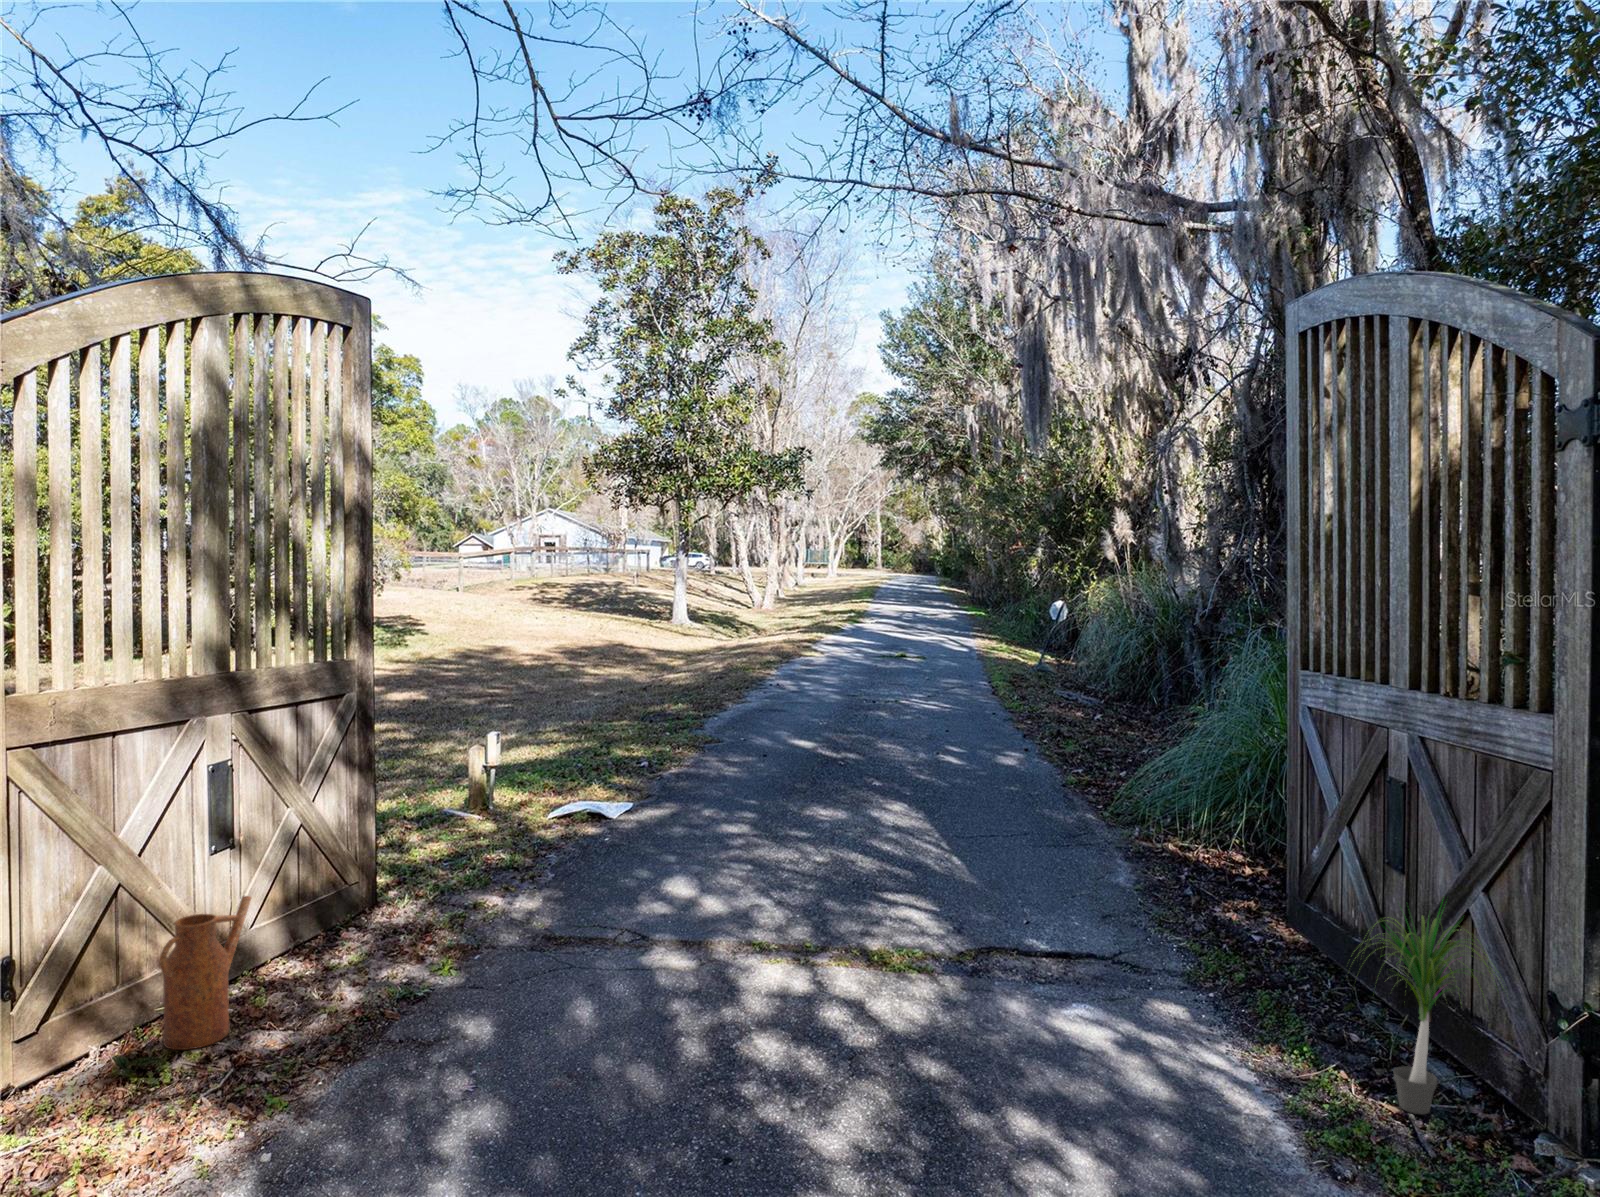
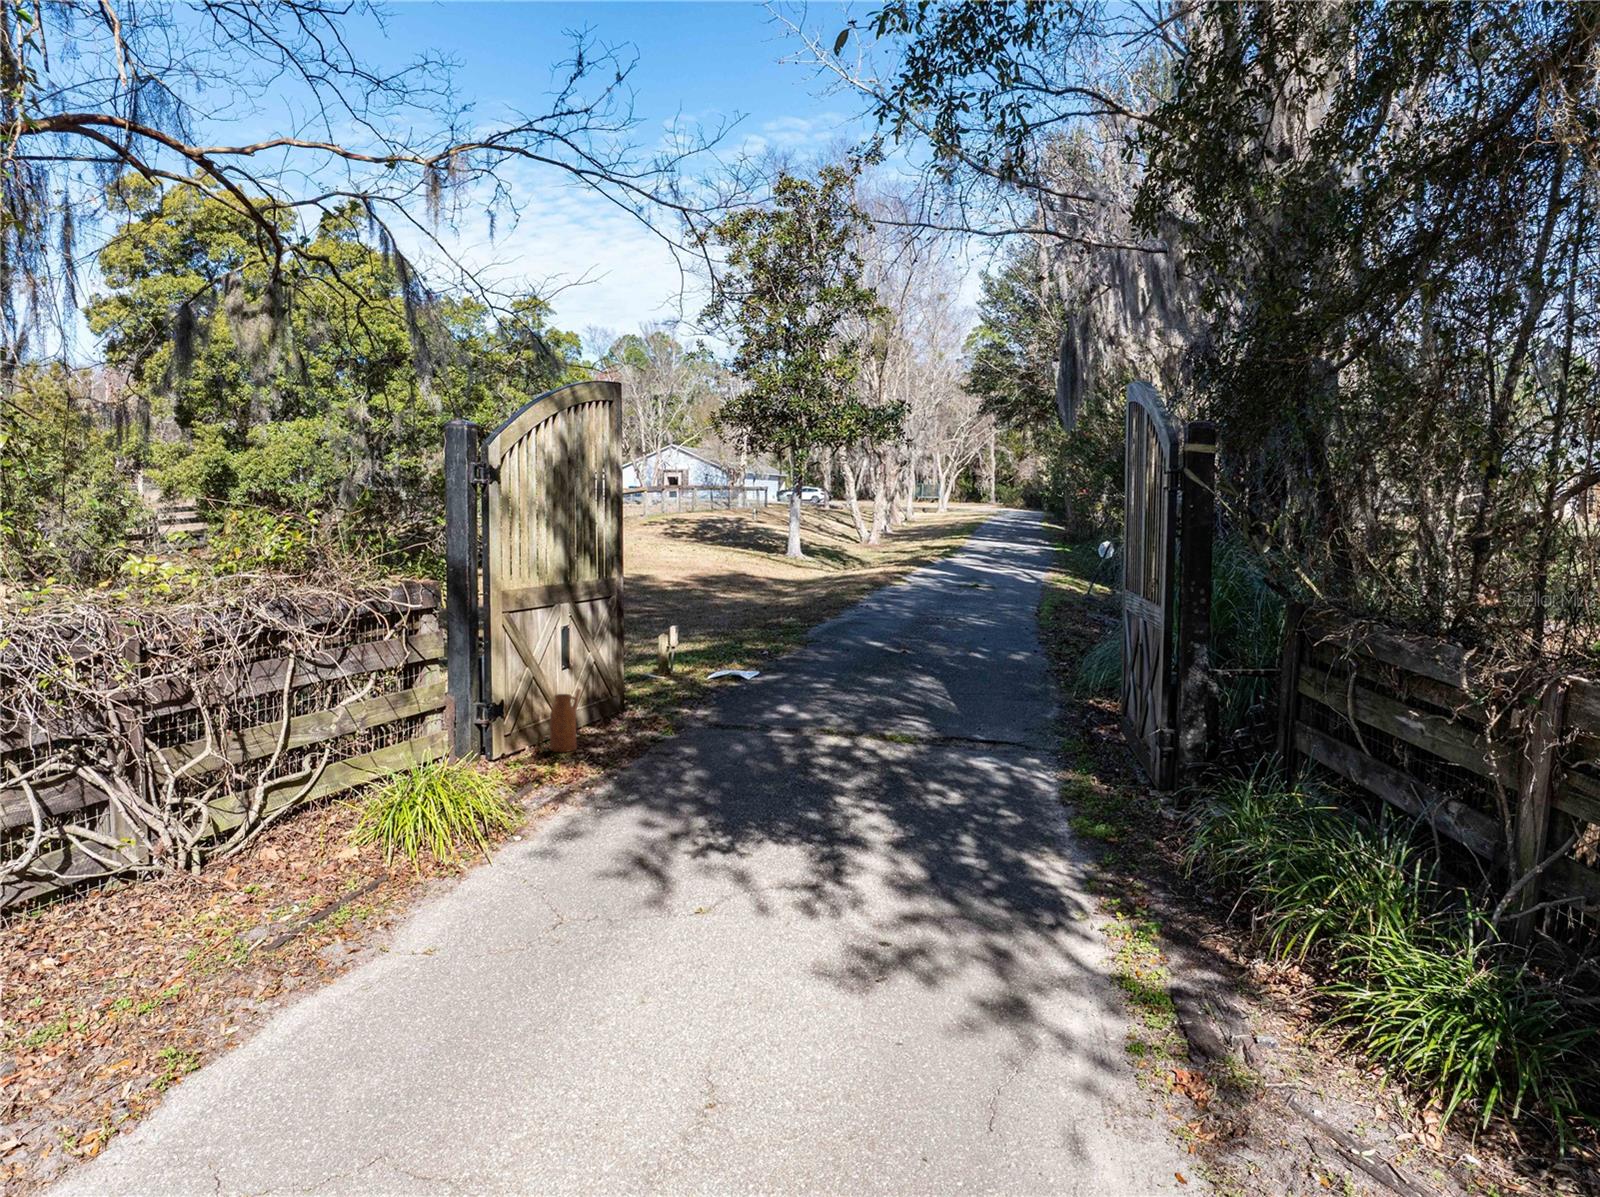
potted plant: present [1359,912,1490,1114] -> none [1086,688,1153,786]

